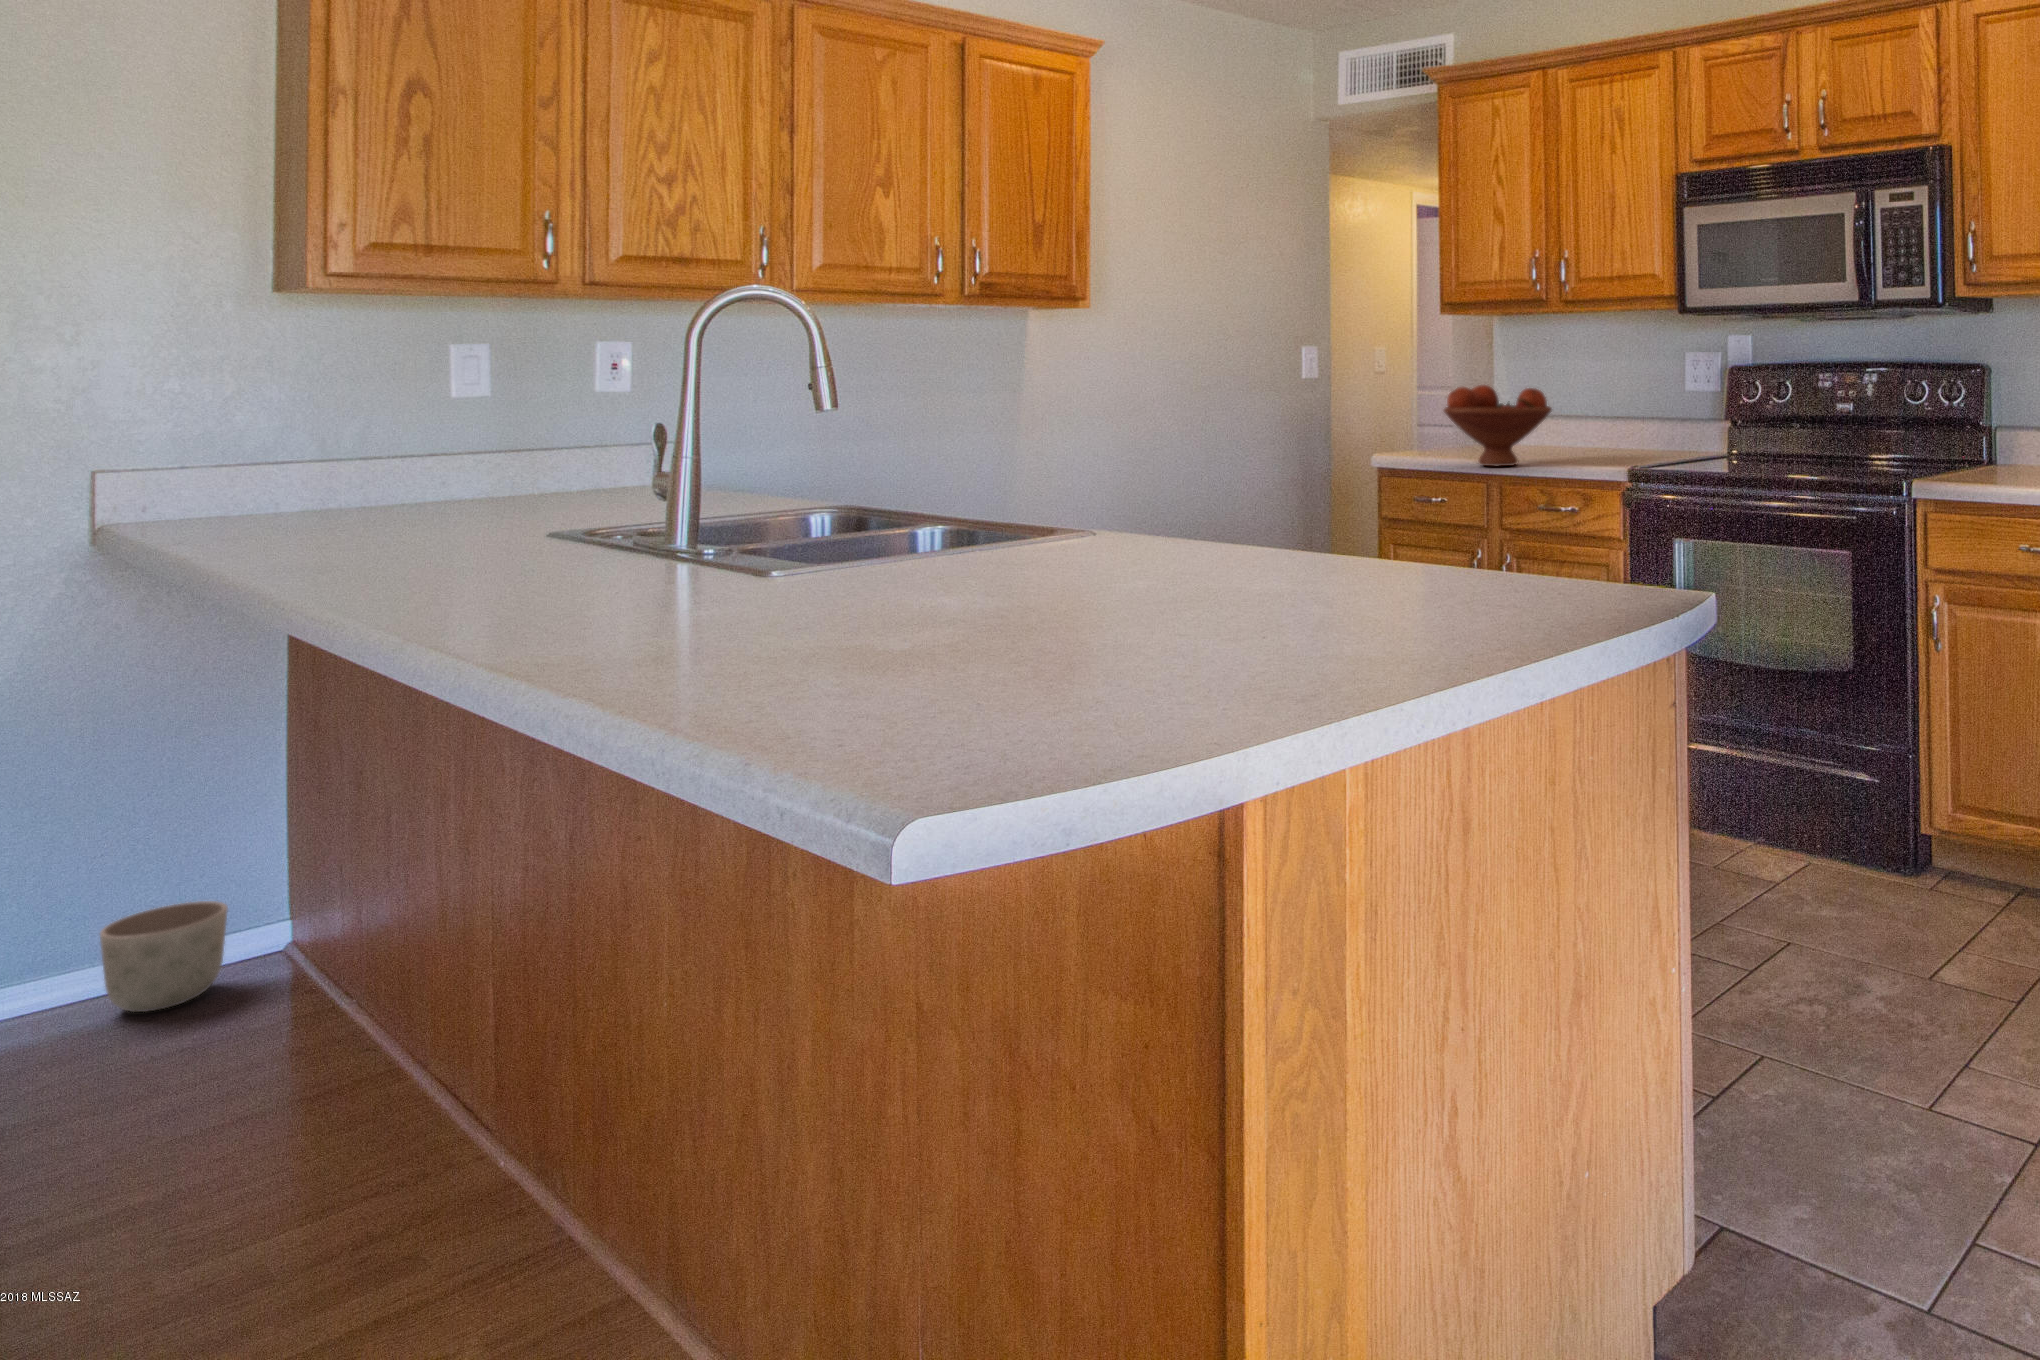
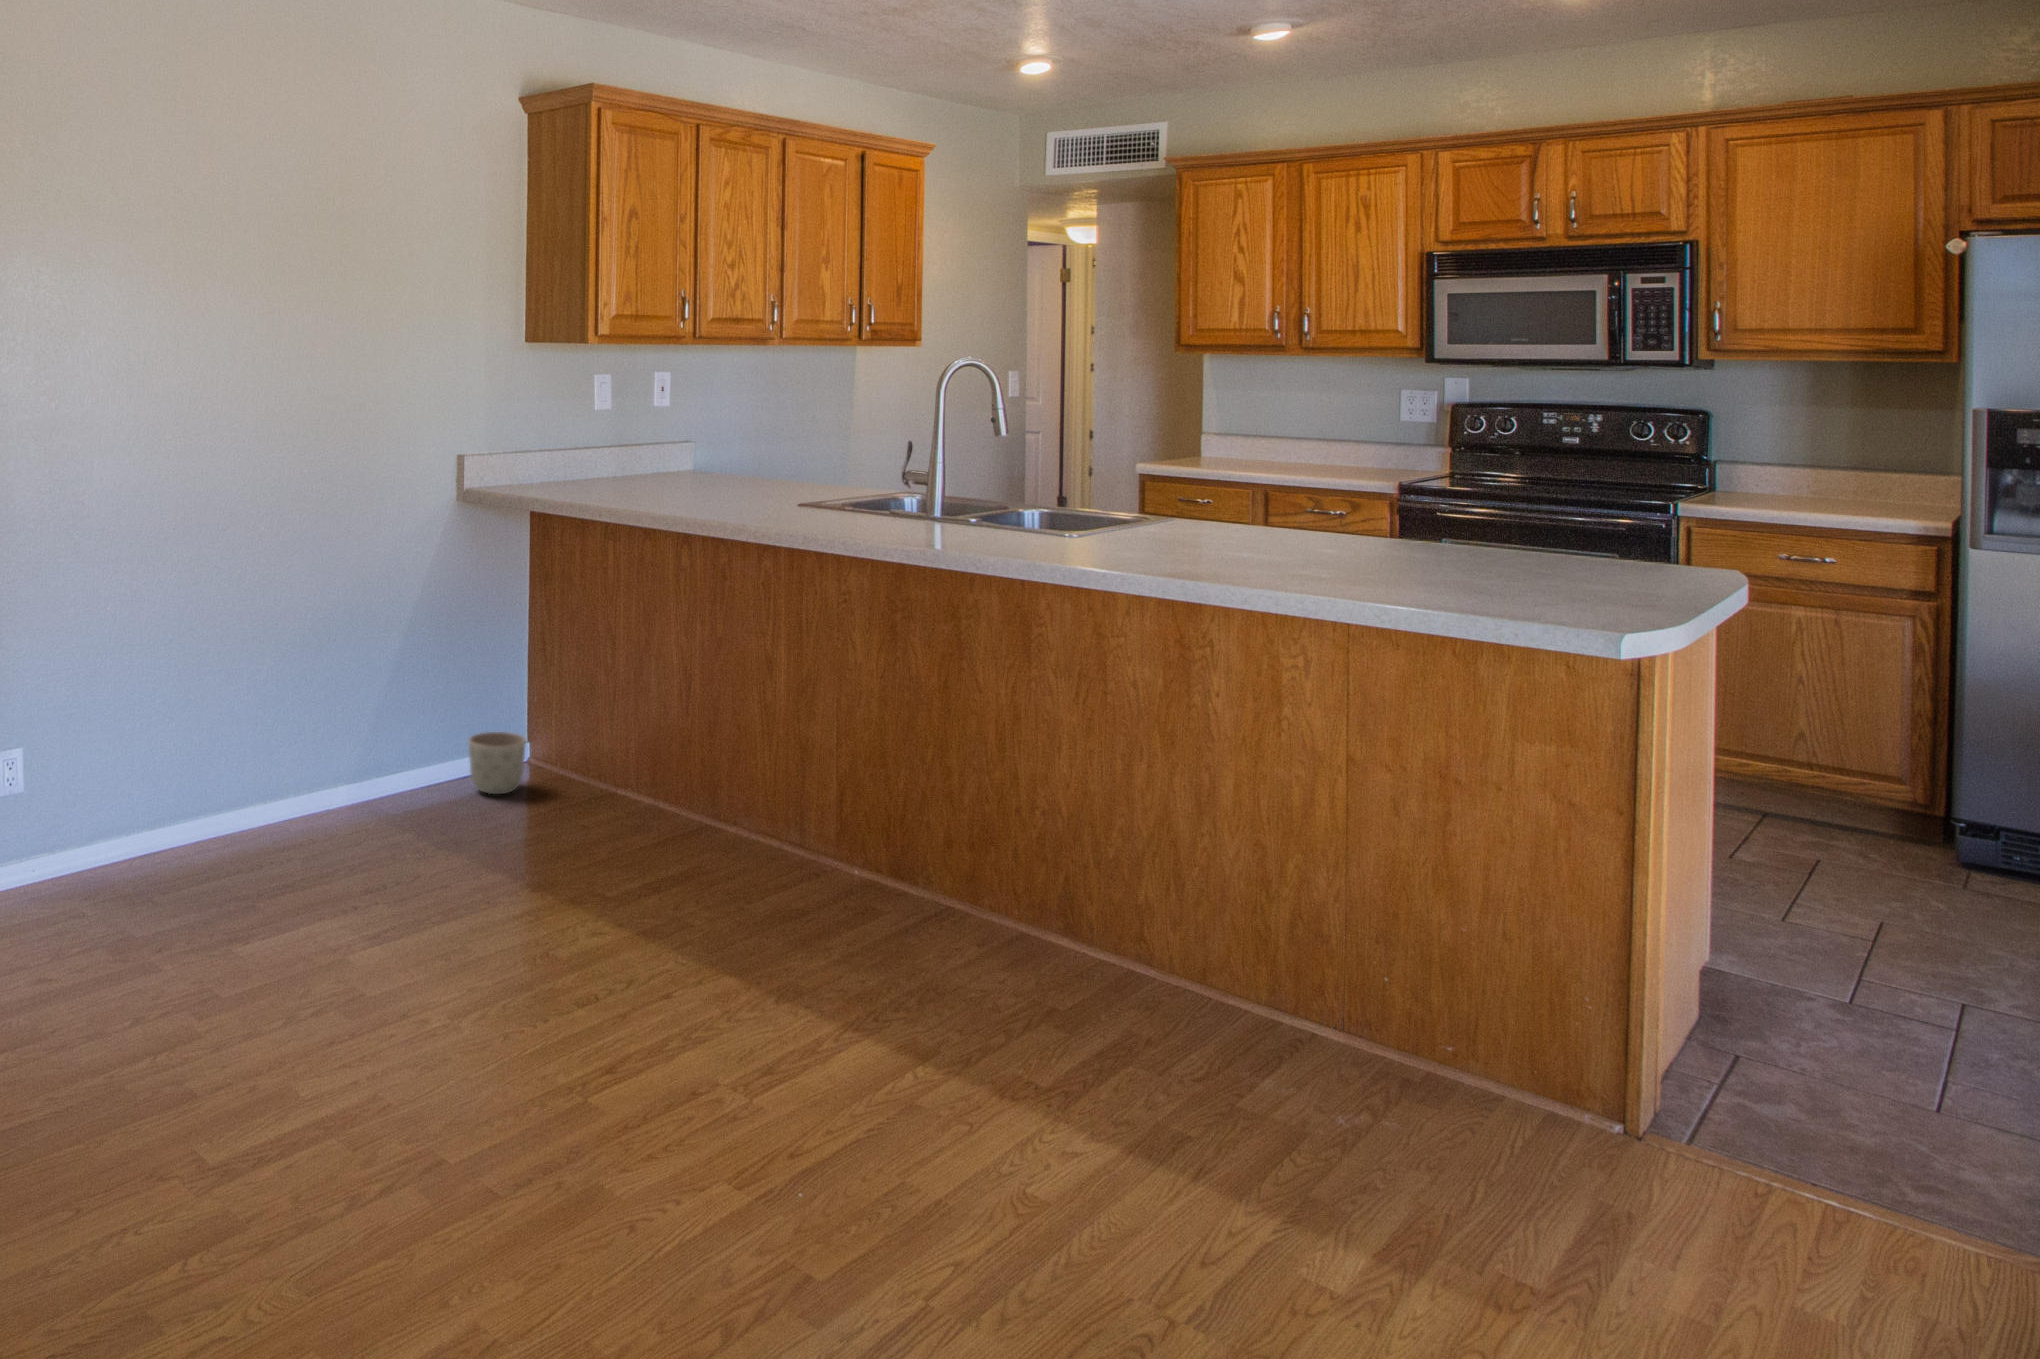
fruit bowl: present [1444,385,1552,466] -> none [1217,415,1313,480]

